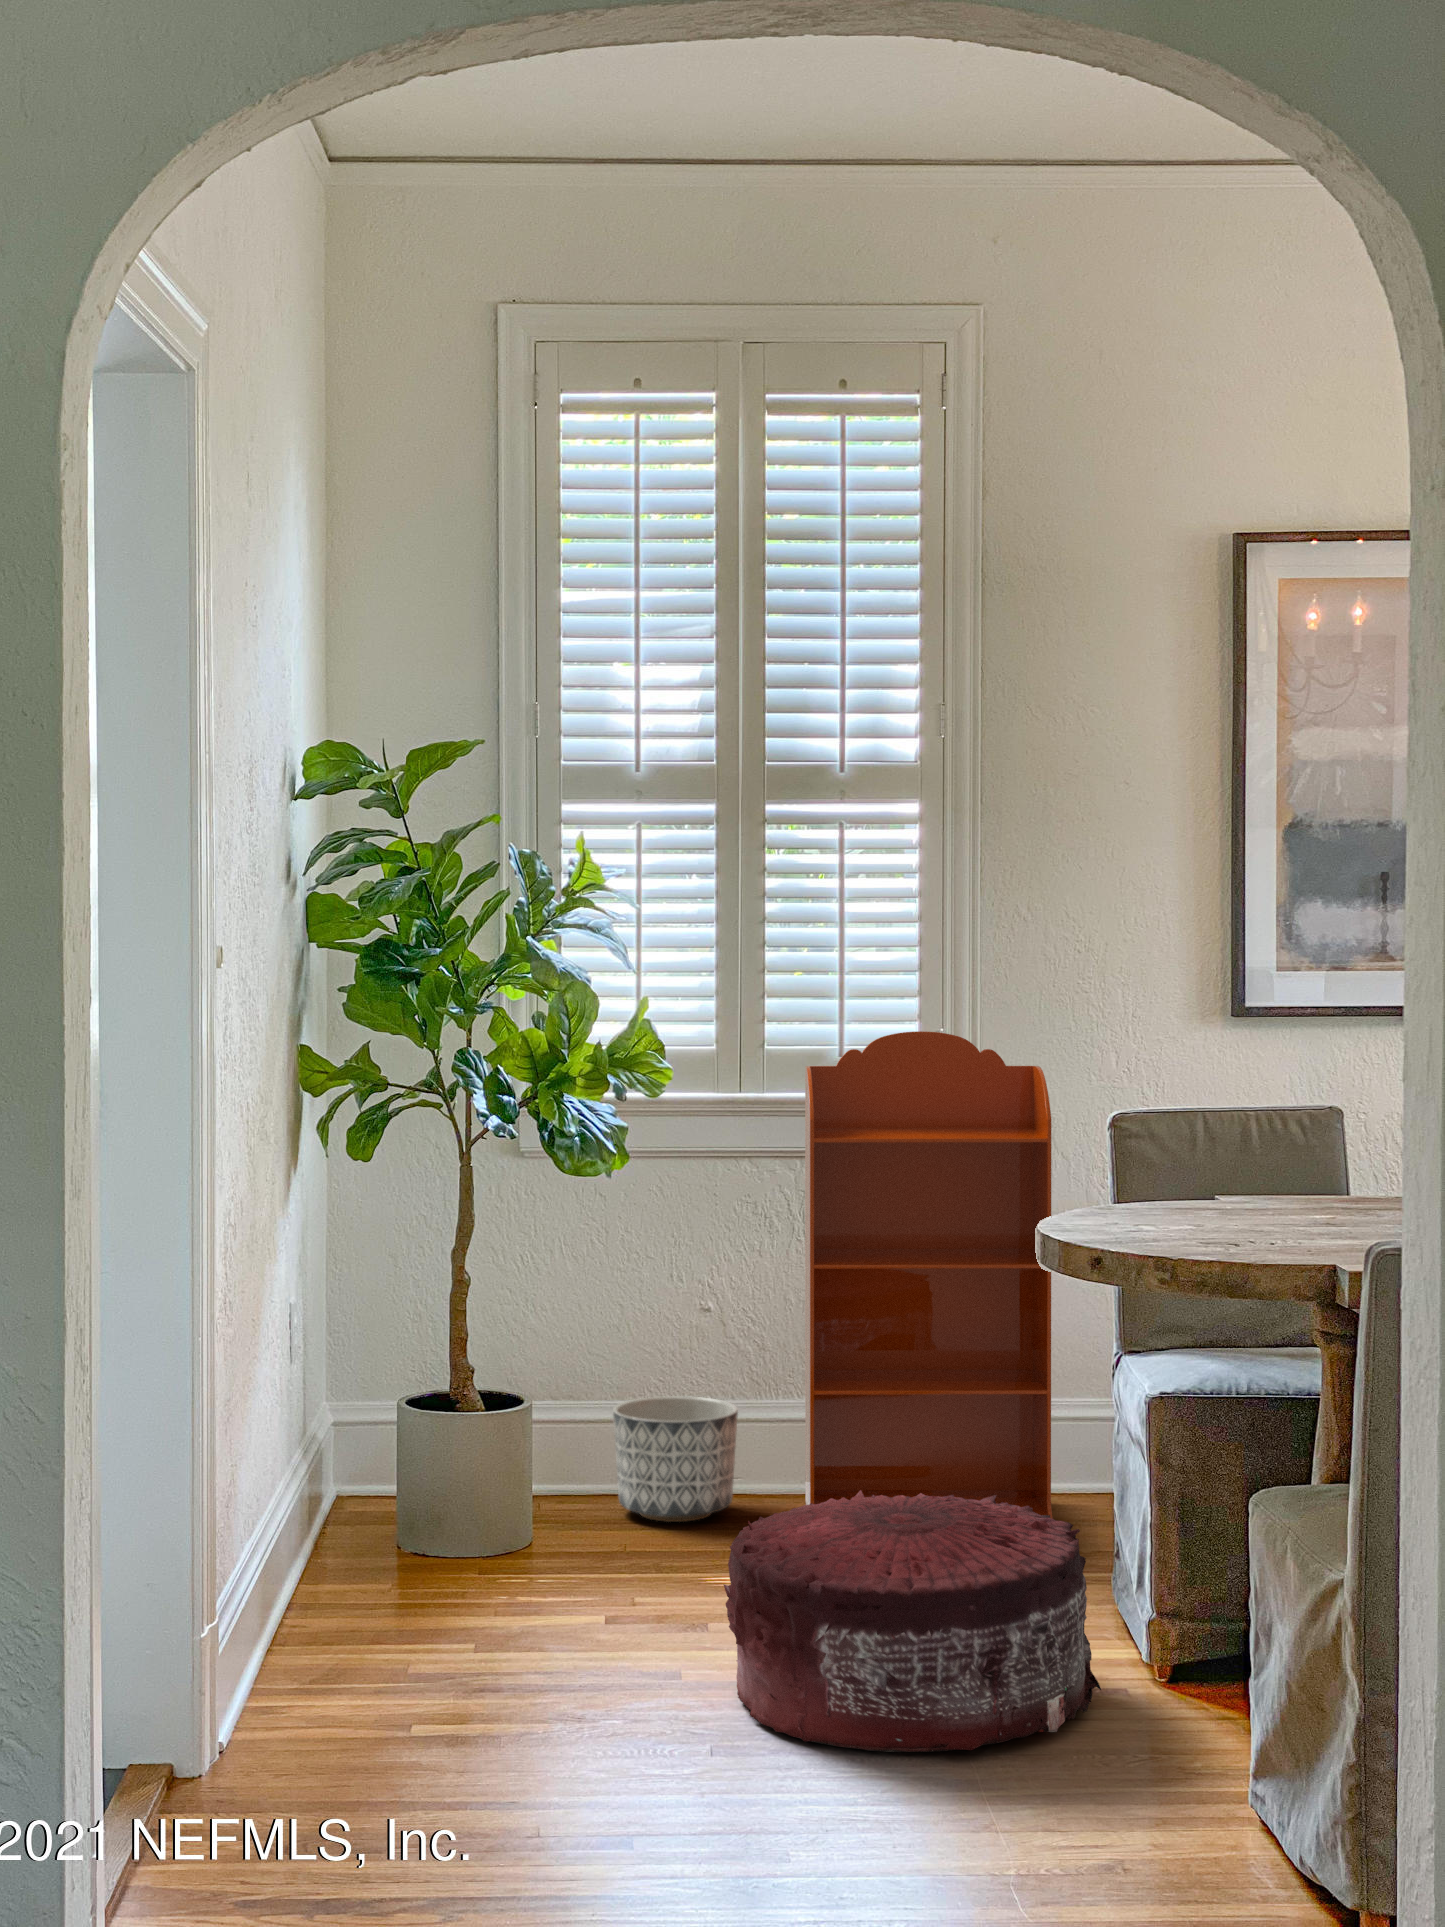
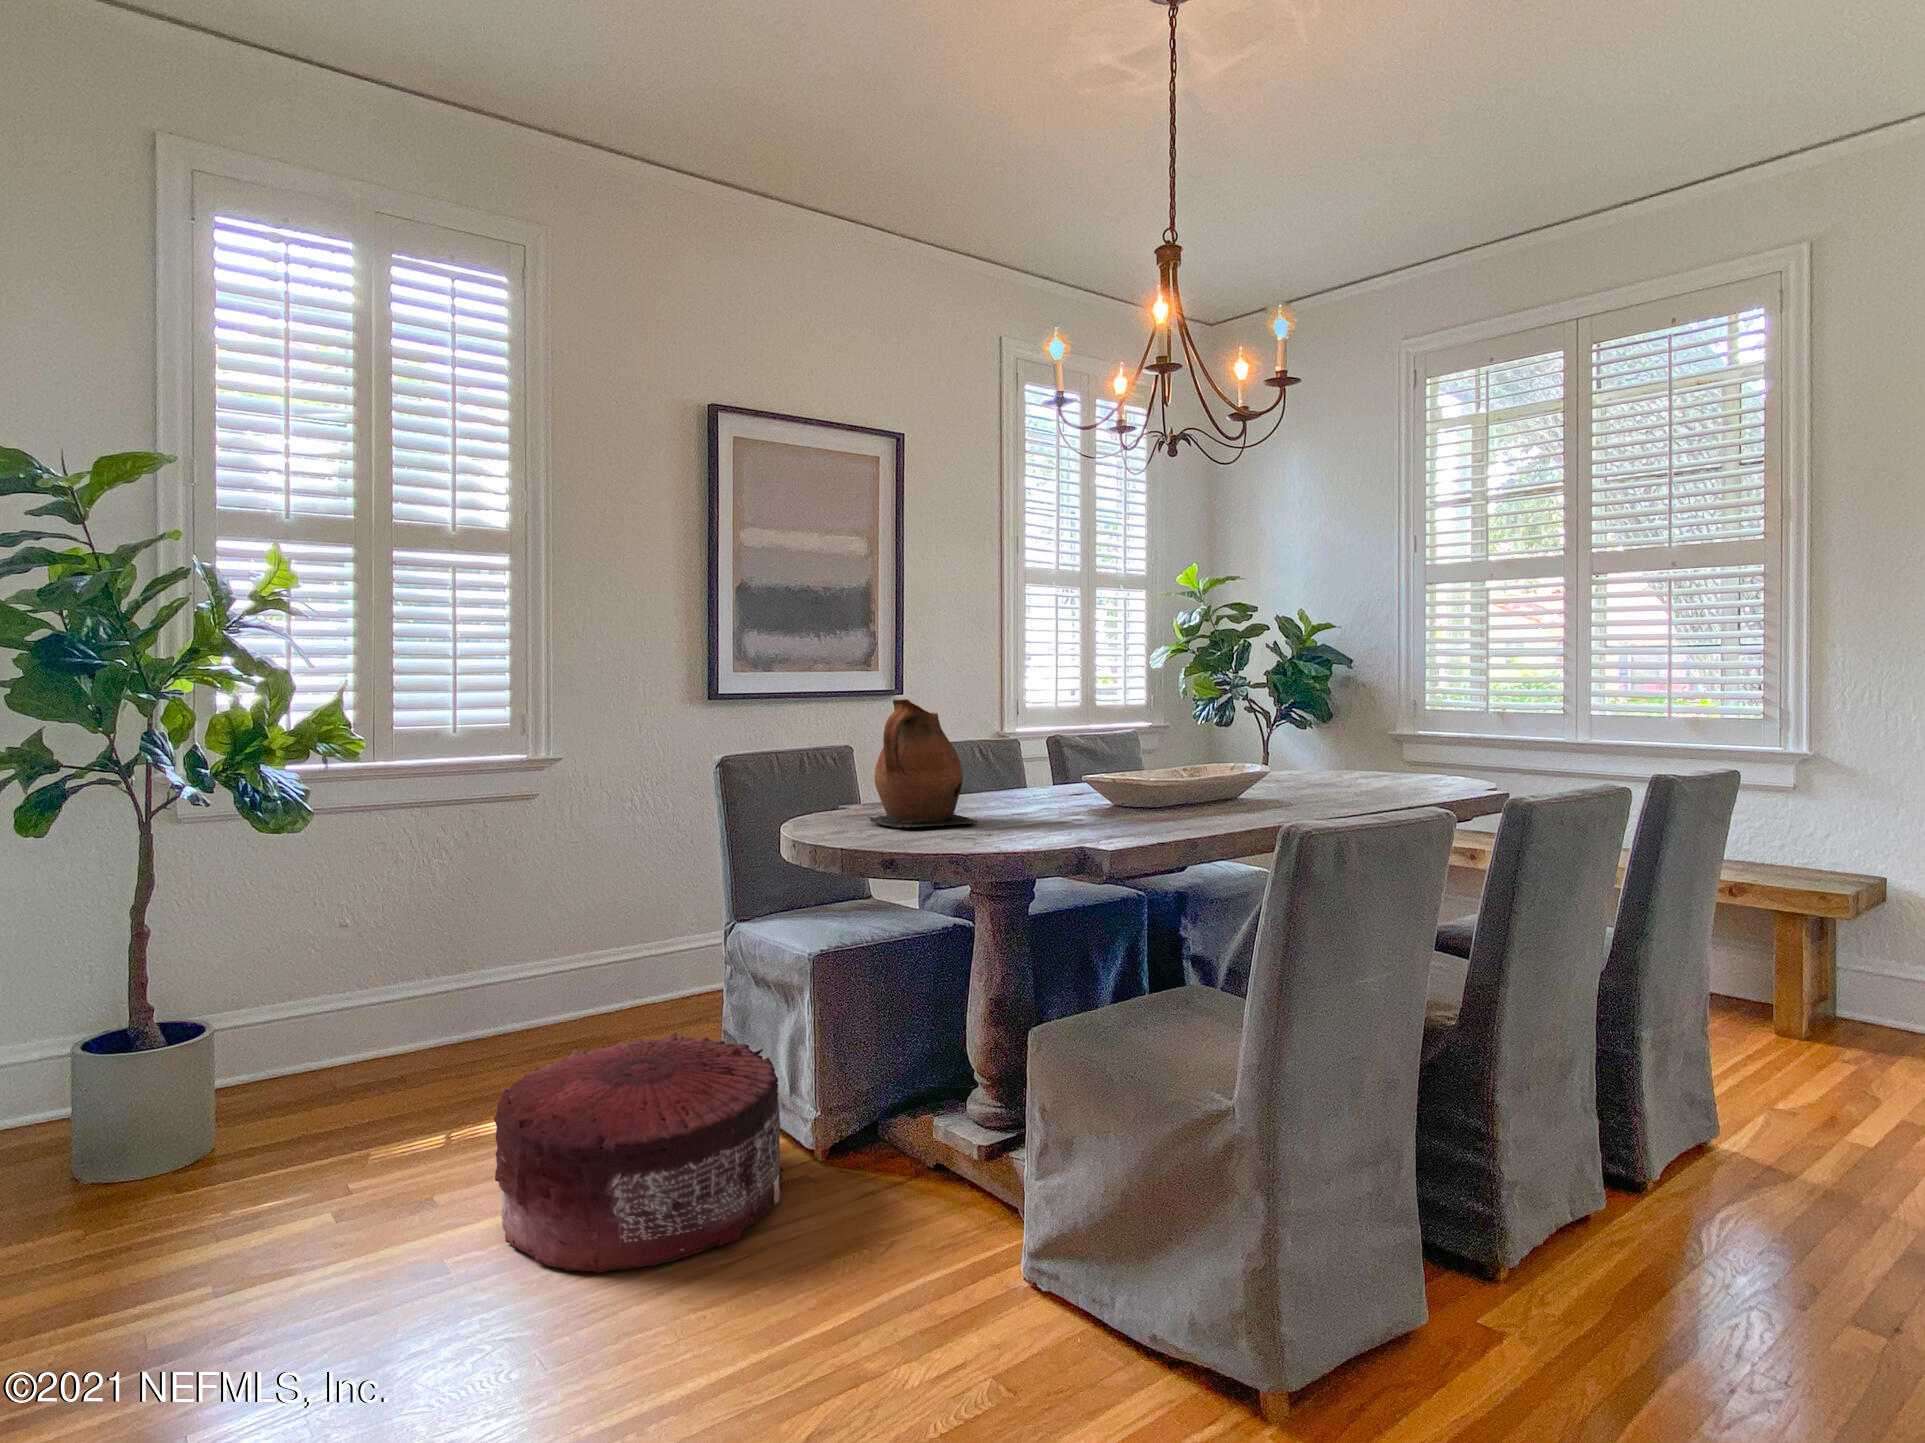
bookcase: present [805,1031,1053,1519] -> none [429,714,627,1075]
ceramic pitcher: none [1203,1044,1354,1238] -> present [869,699,978,828]
planter: present [613,1396,738,1522] -> none [275,990,386,1092]

